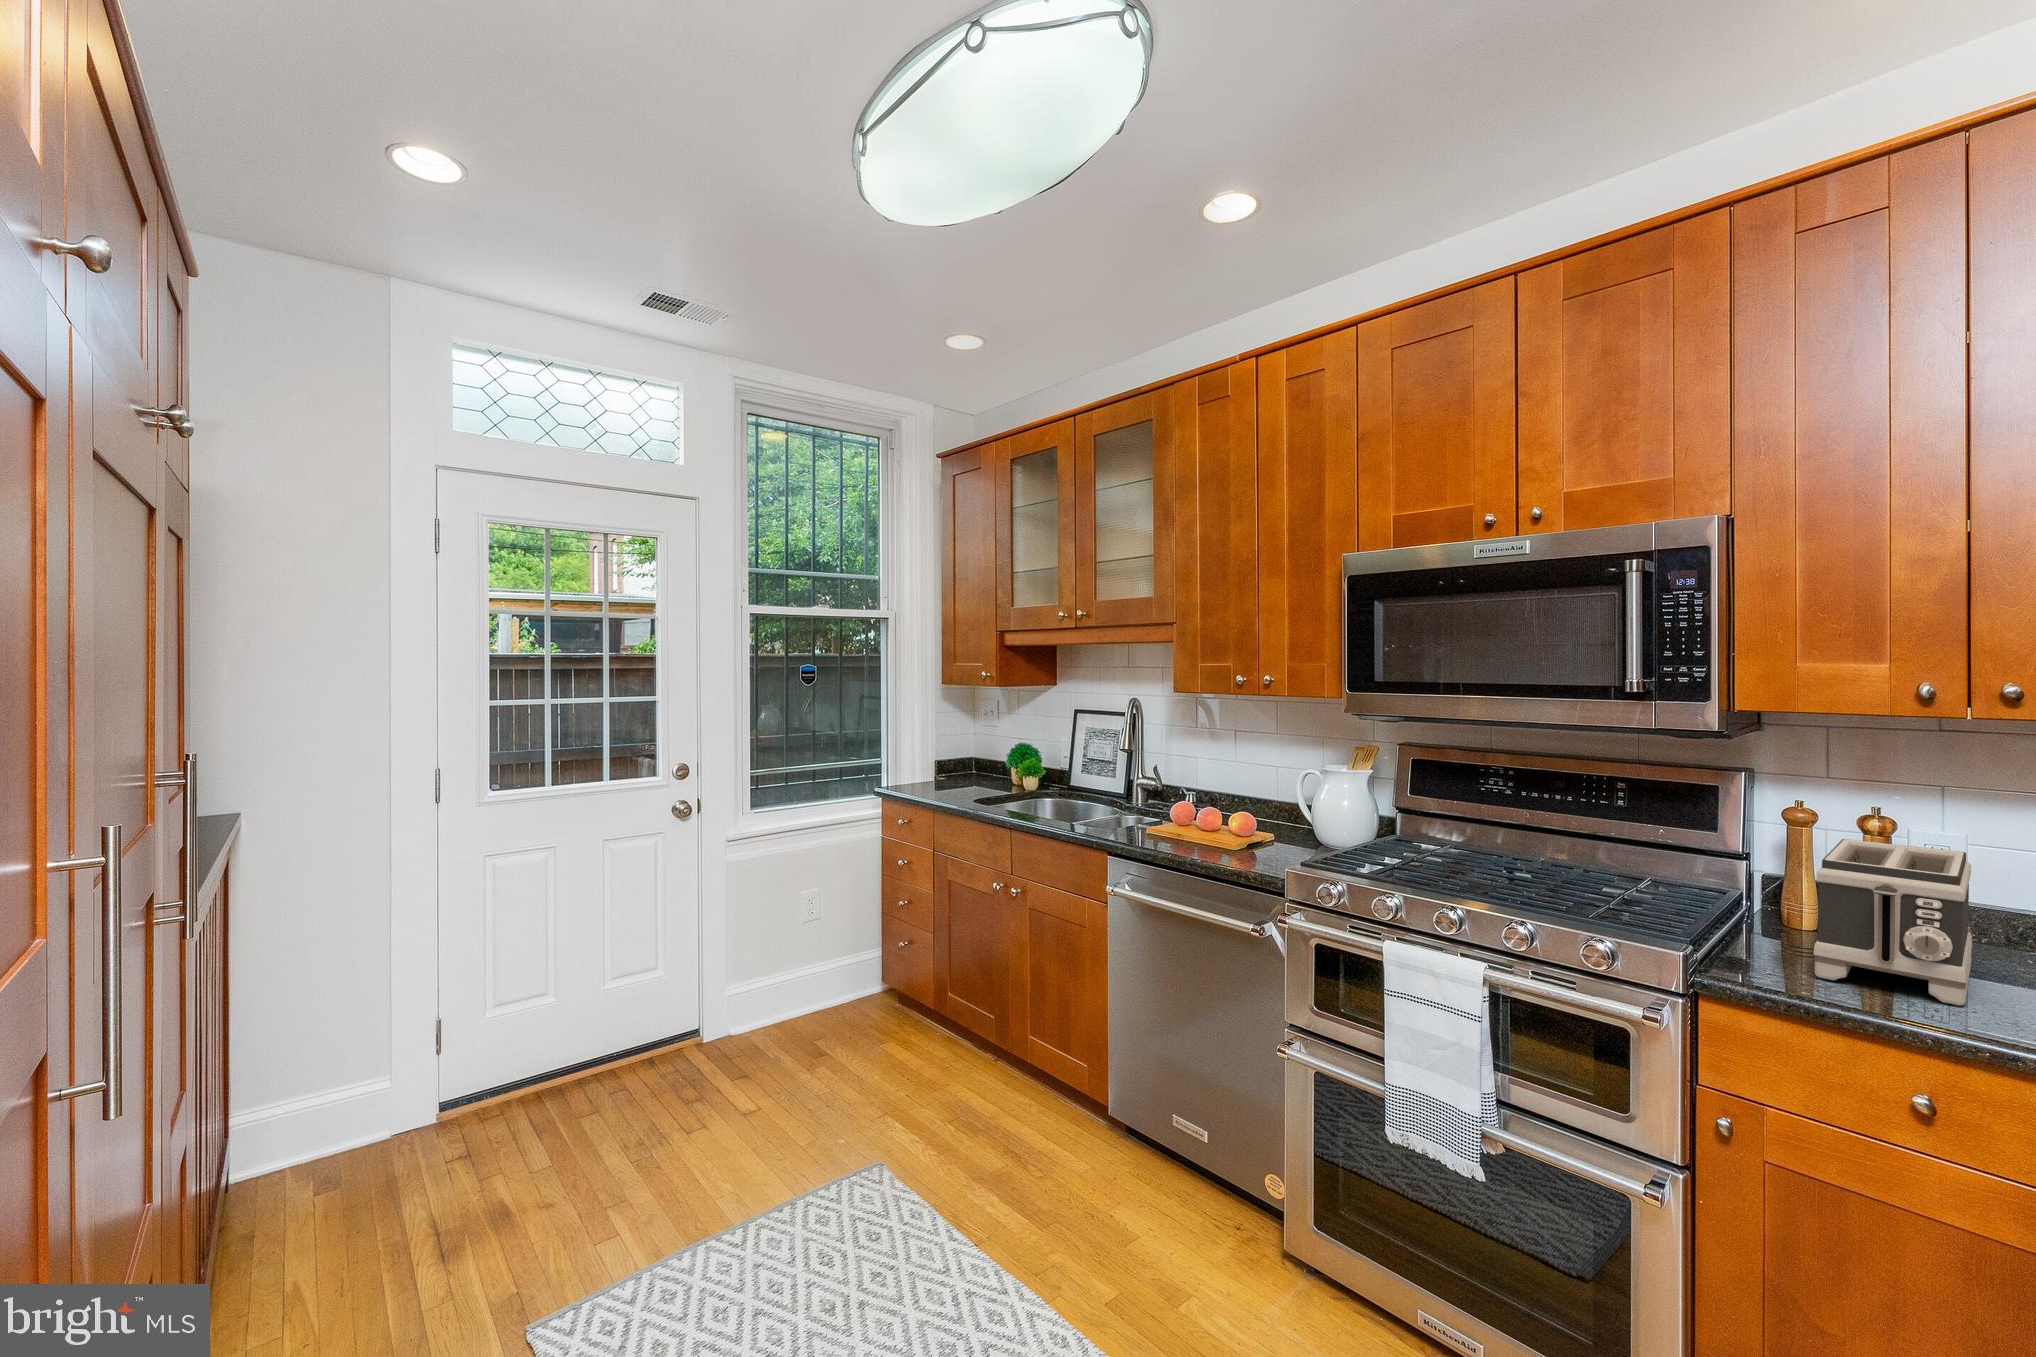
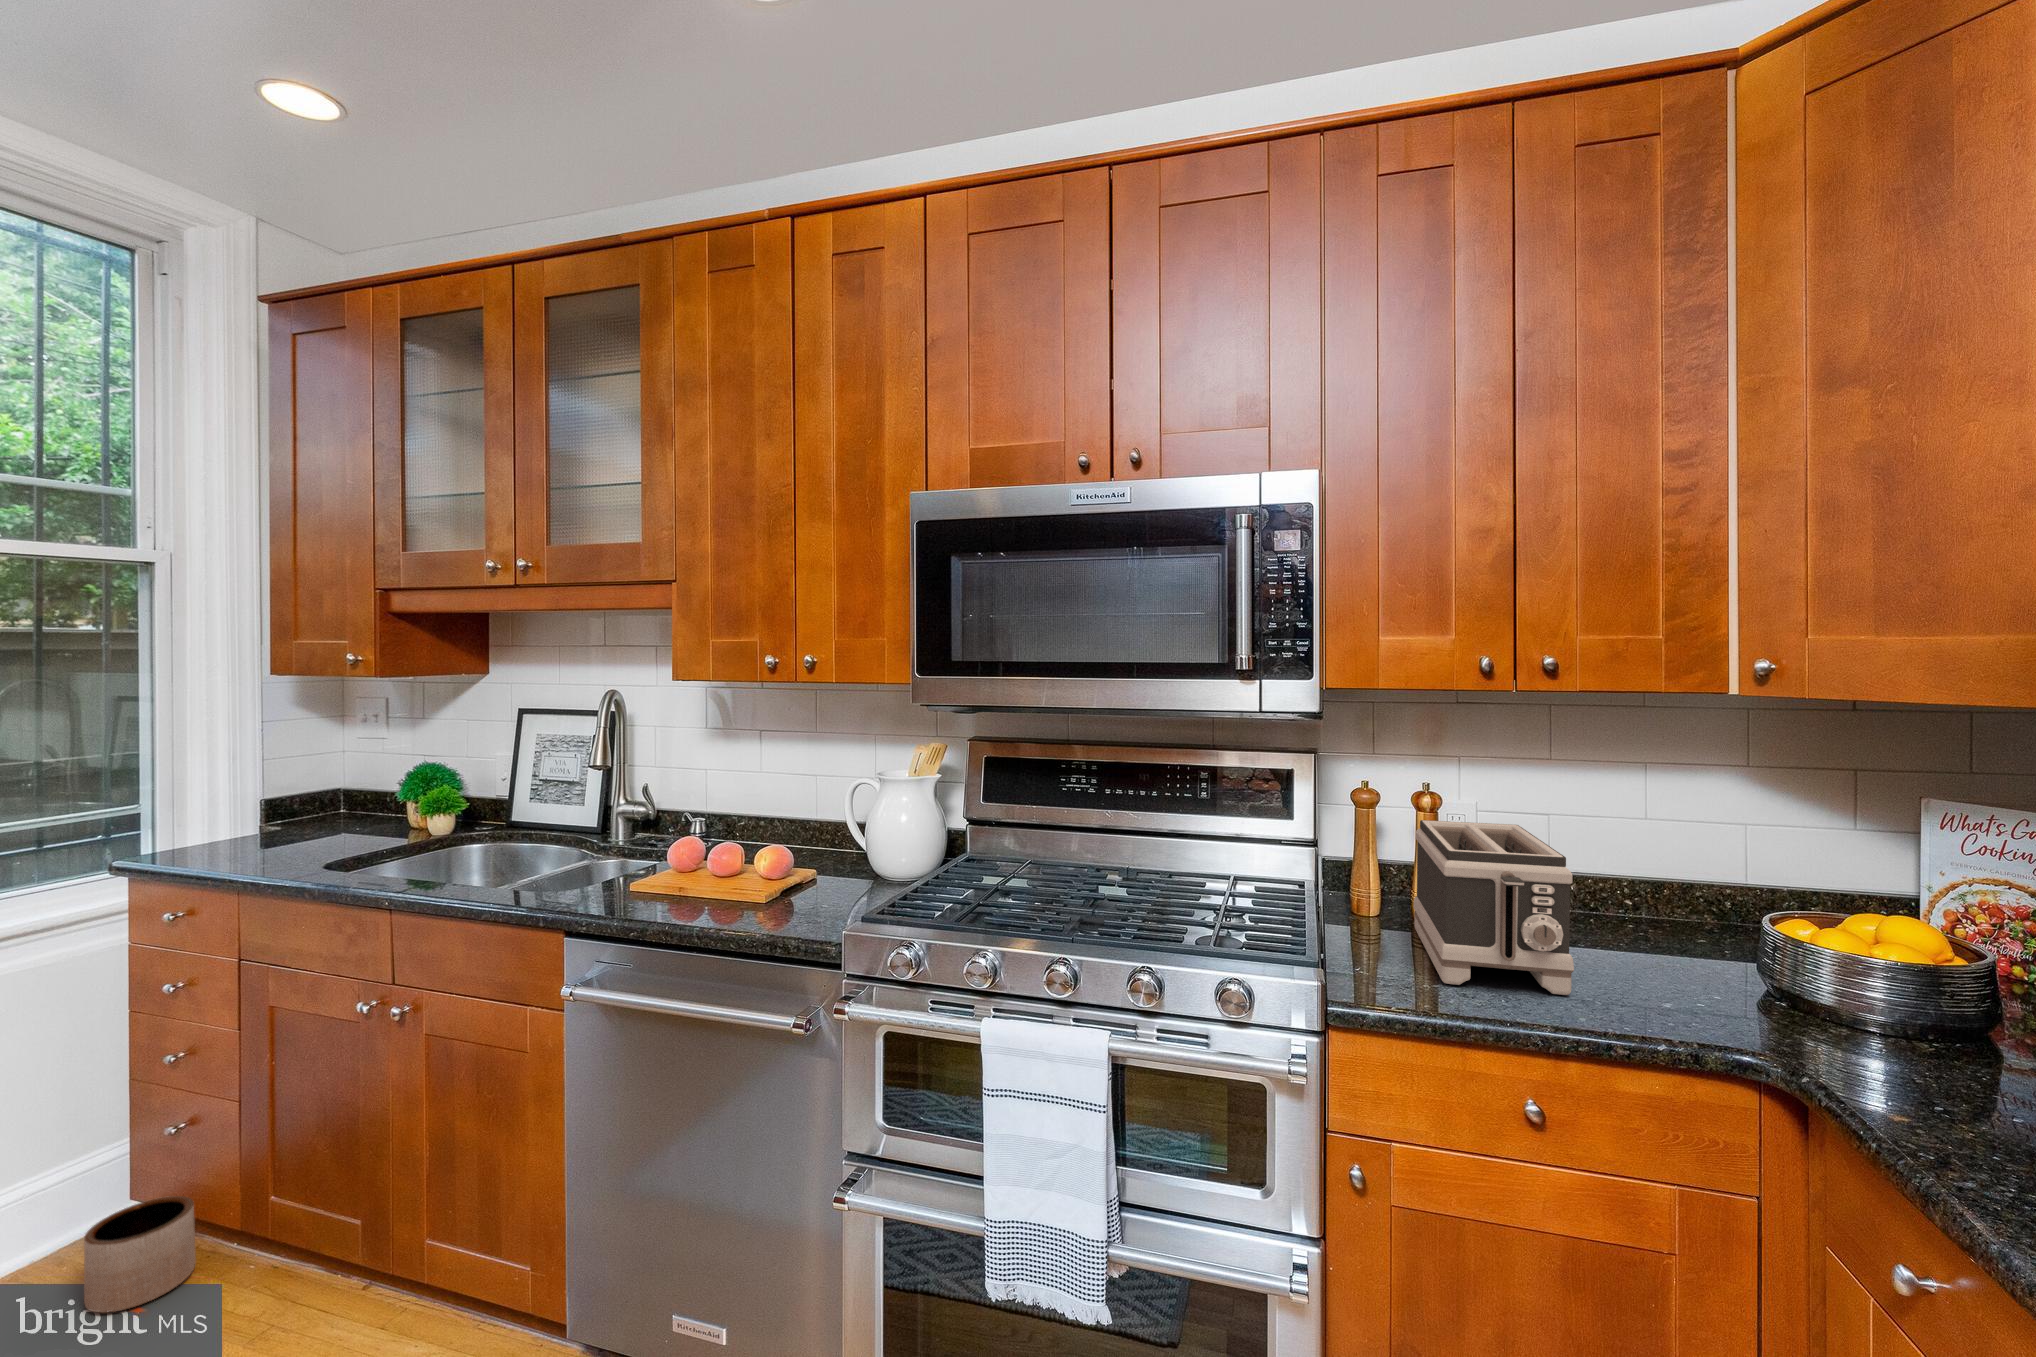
planter: none [869,984,913,1038] -> present [84,1196,196,1313]

